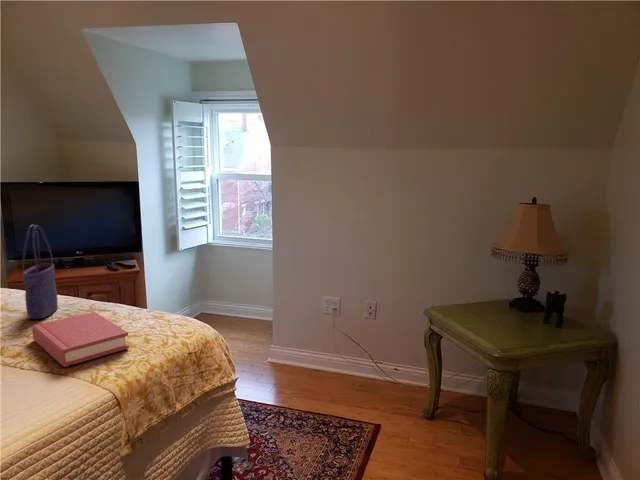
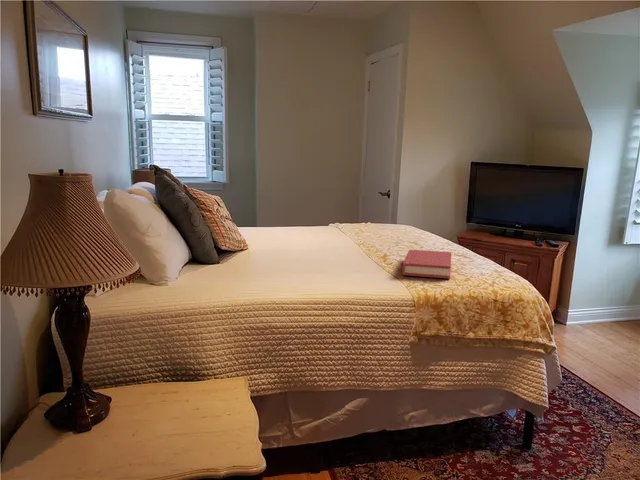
tote bag: present [22,225,58,319] -> none [420,186,446,251]

